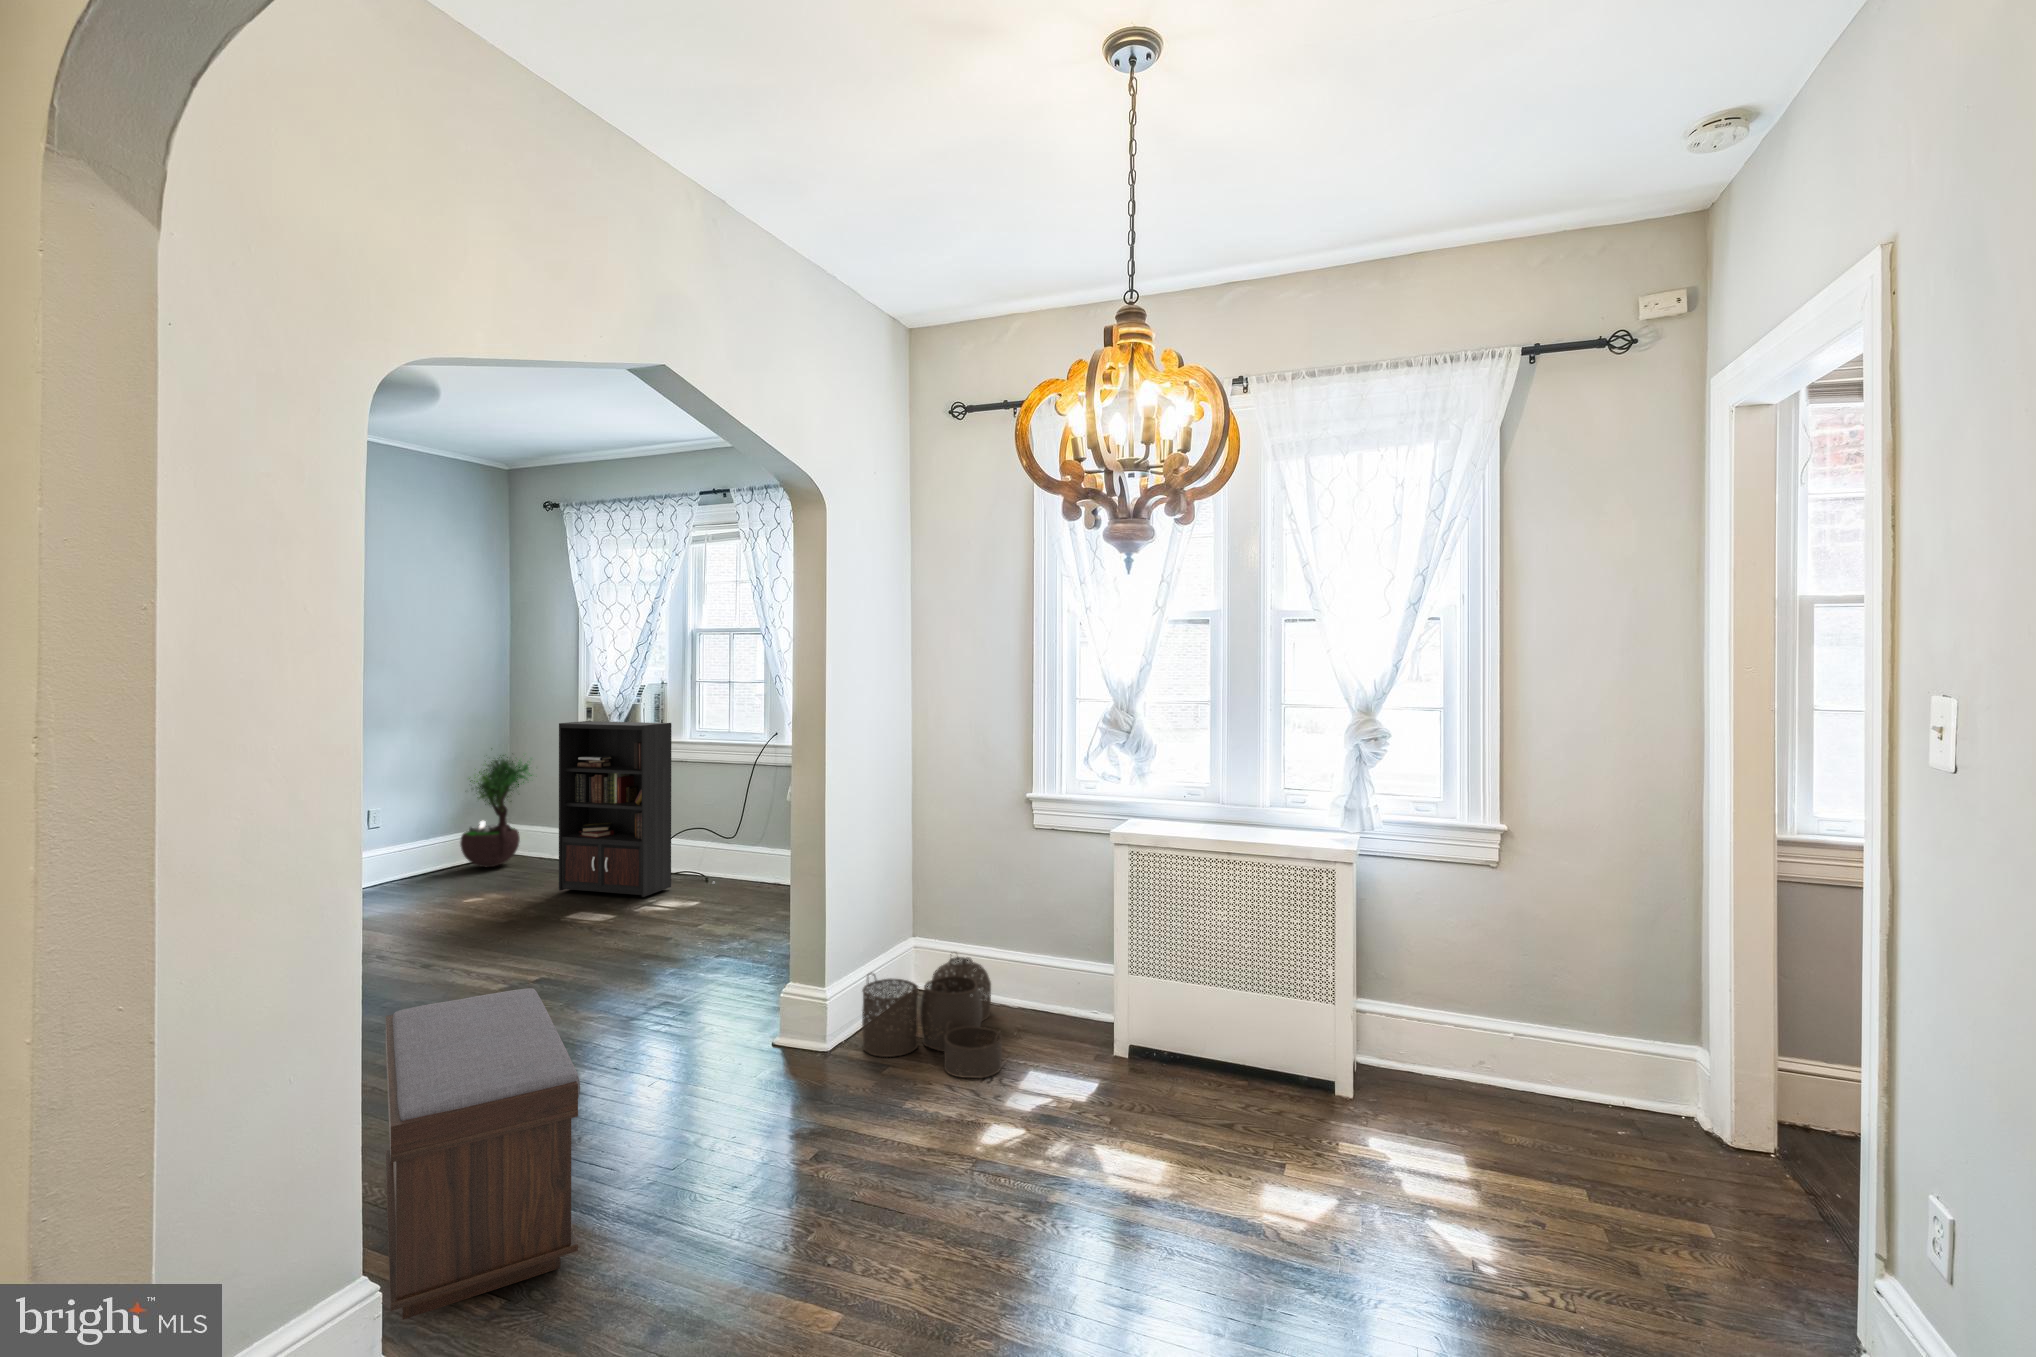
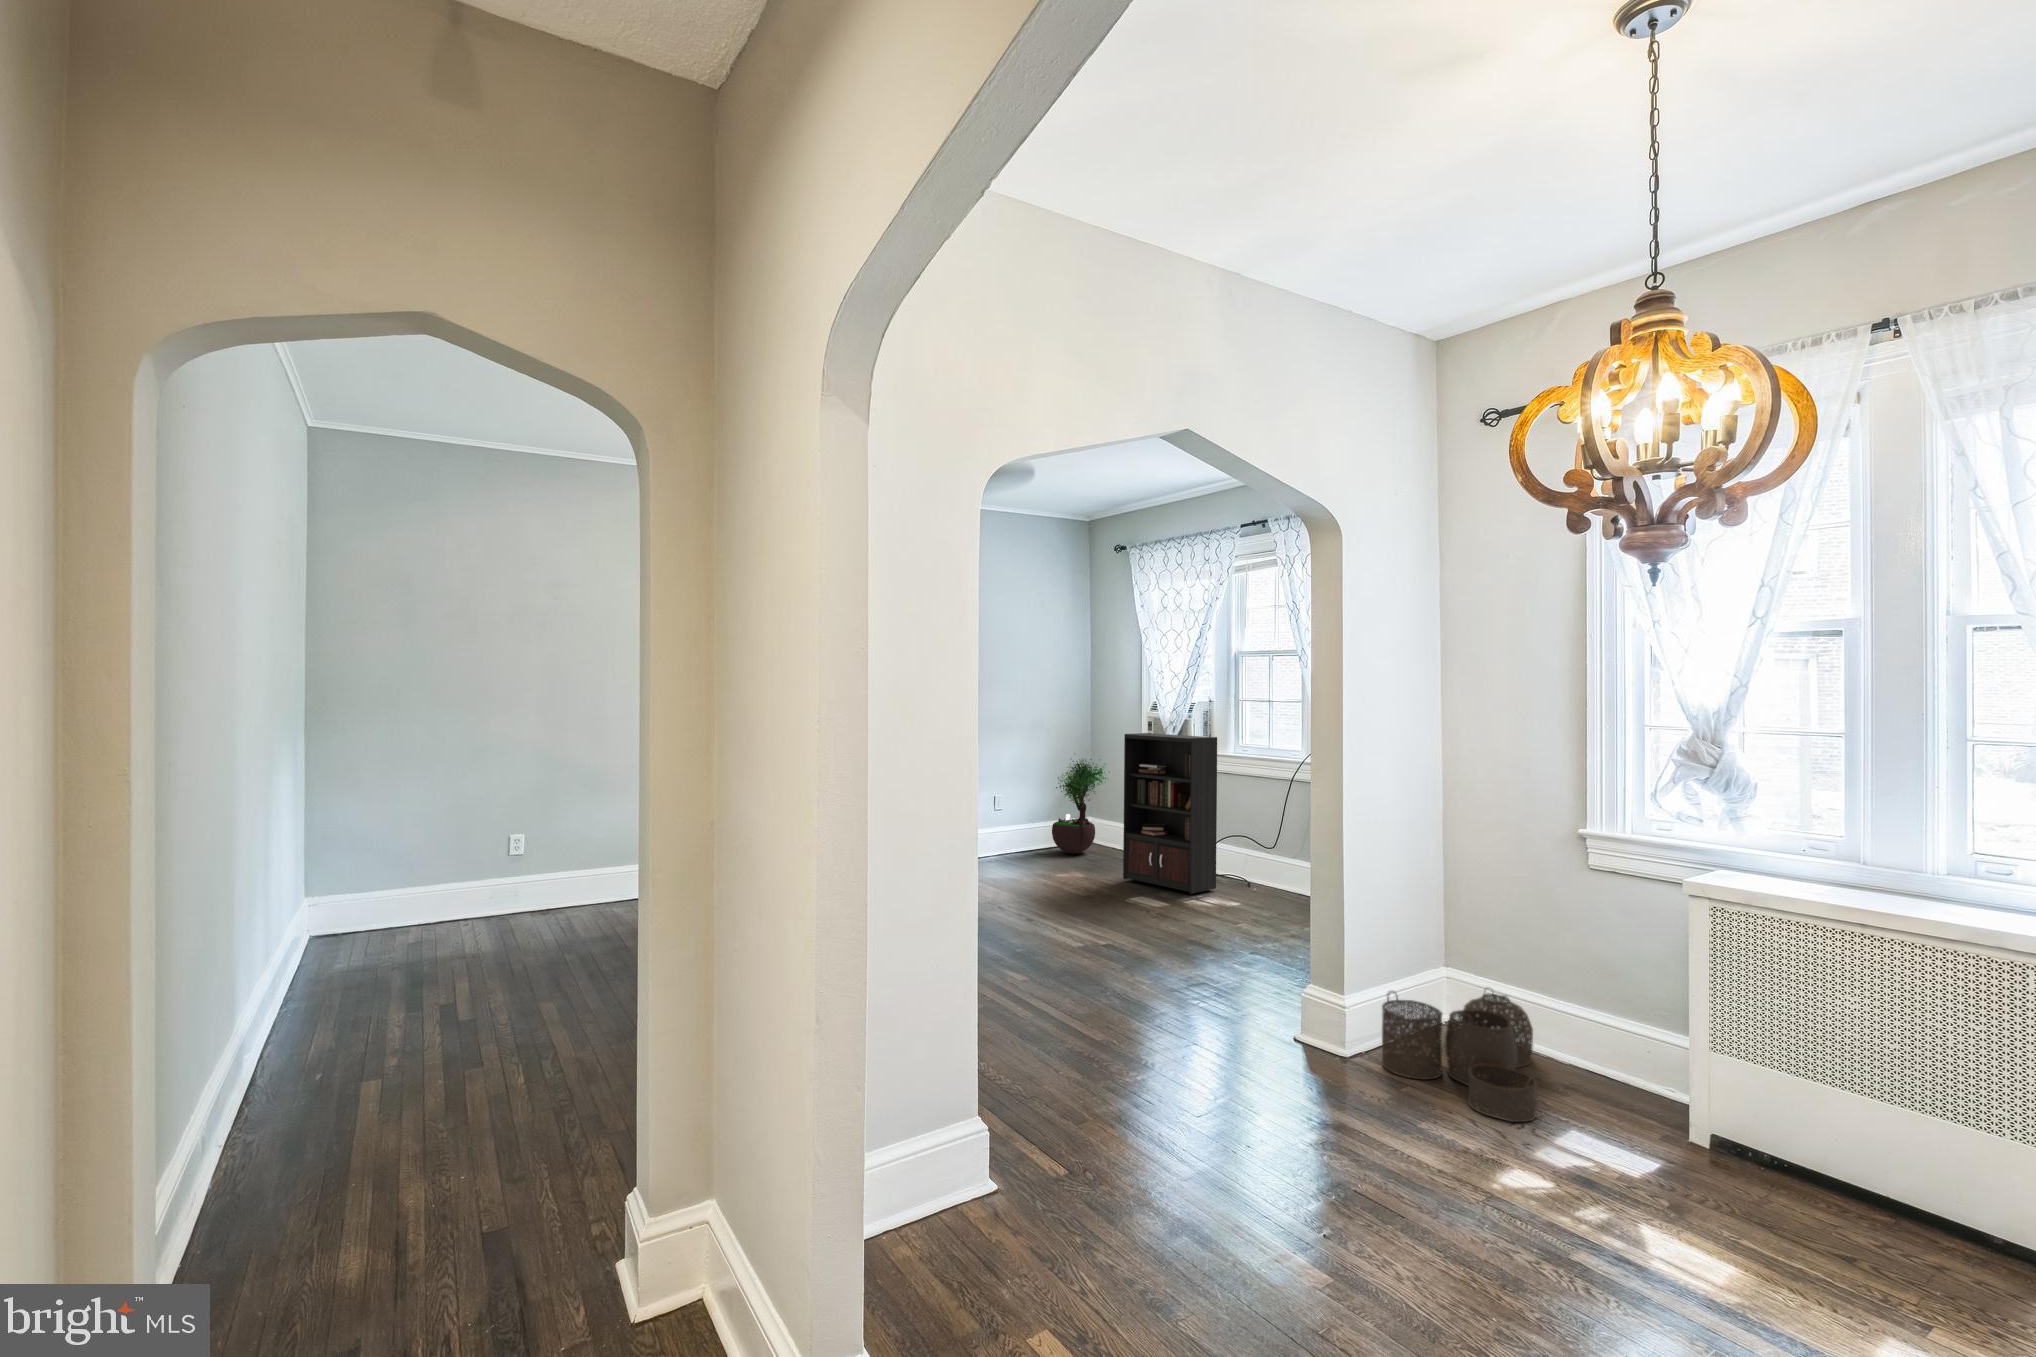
bench: present [386,988,580,1320] -> none [989,943,1118,1169]

